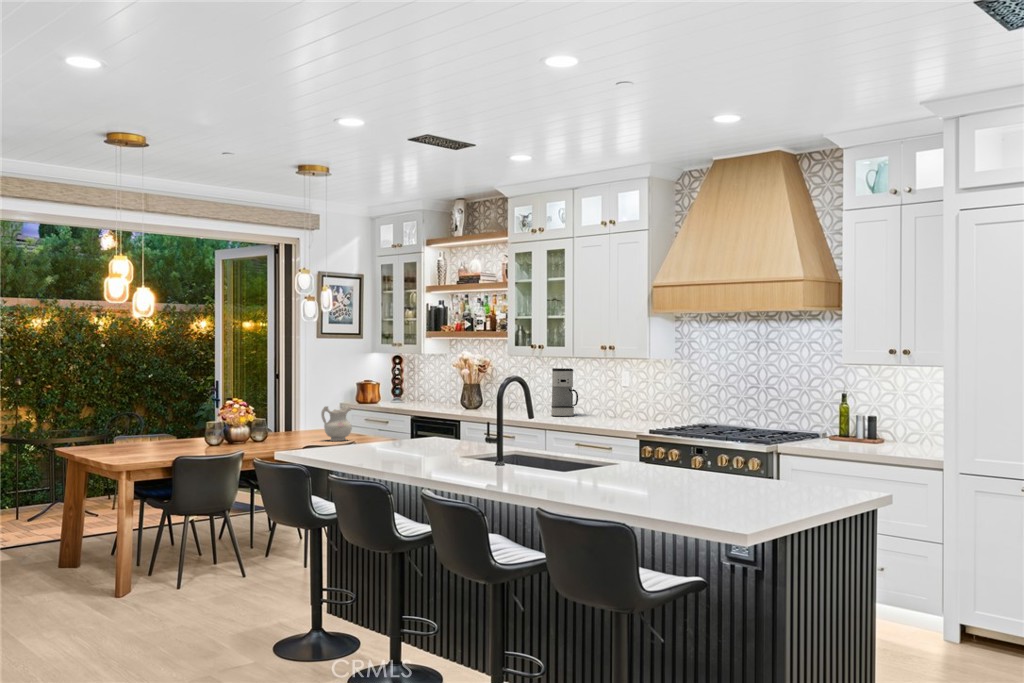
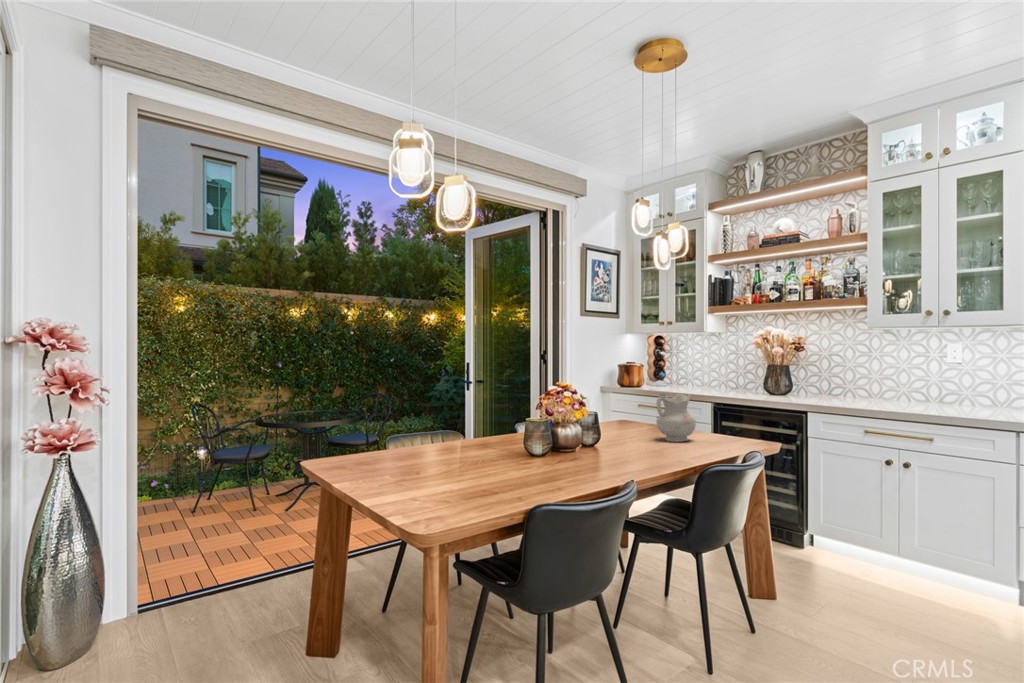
coffee maker: present [551,368,578,416] -> none [939,341,996,407]

